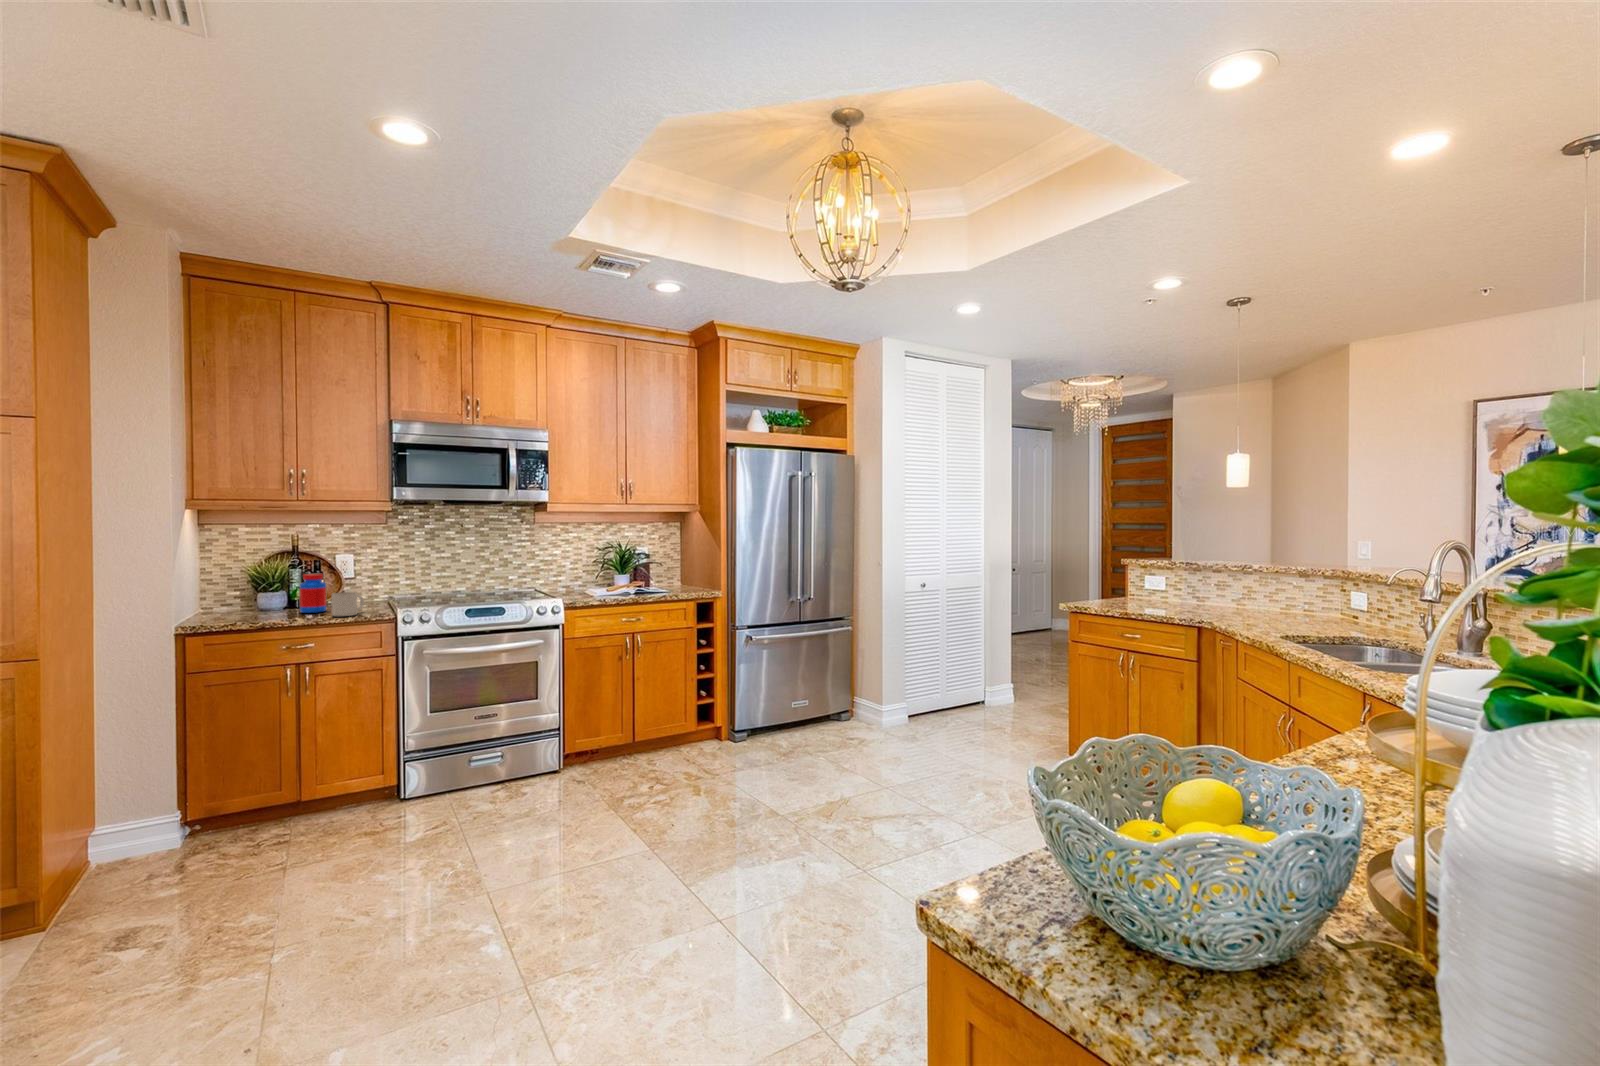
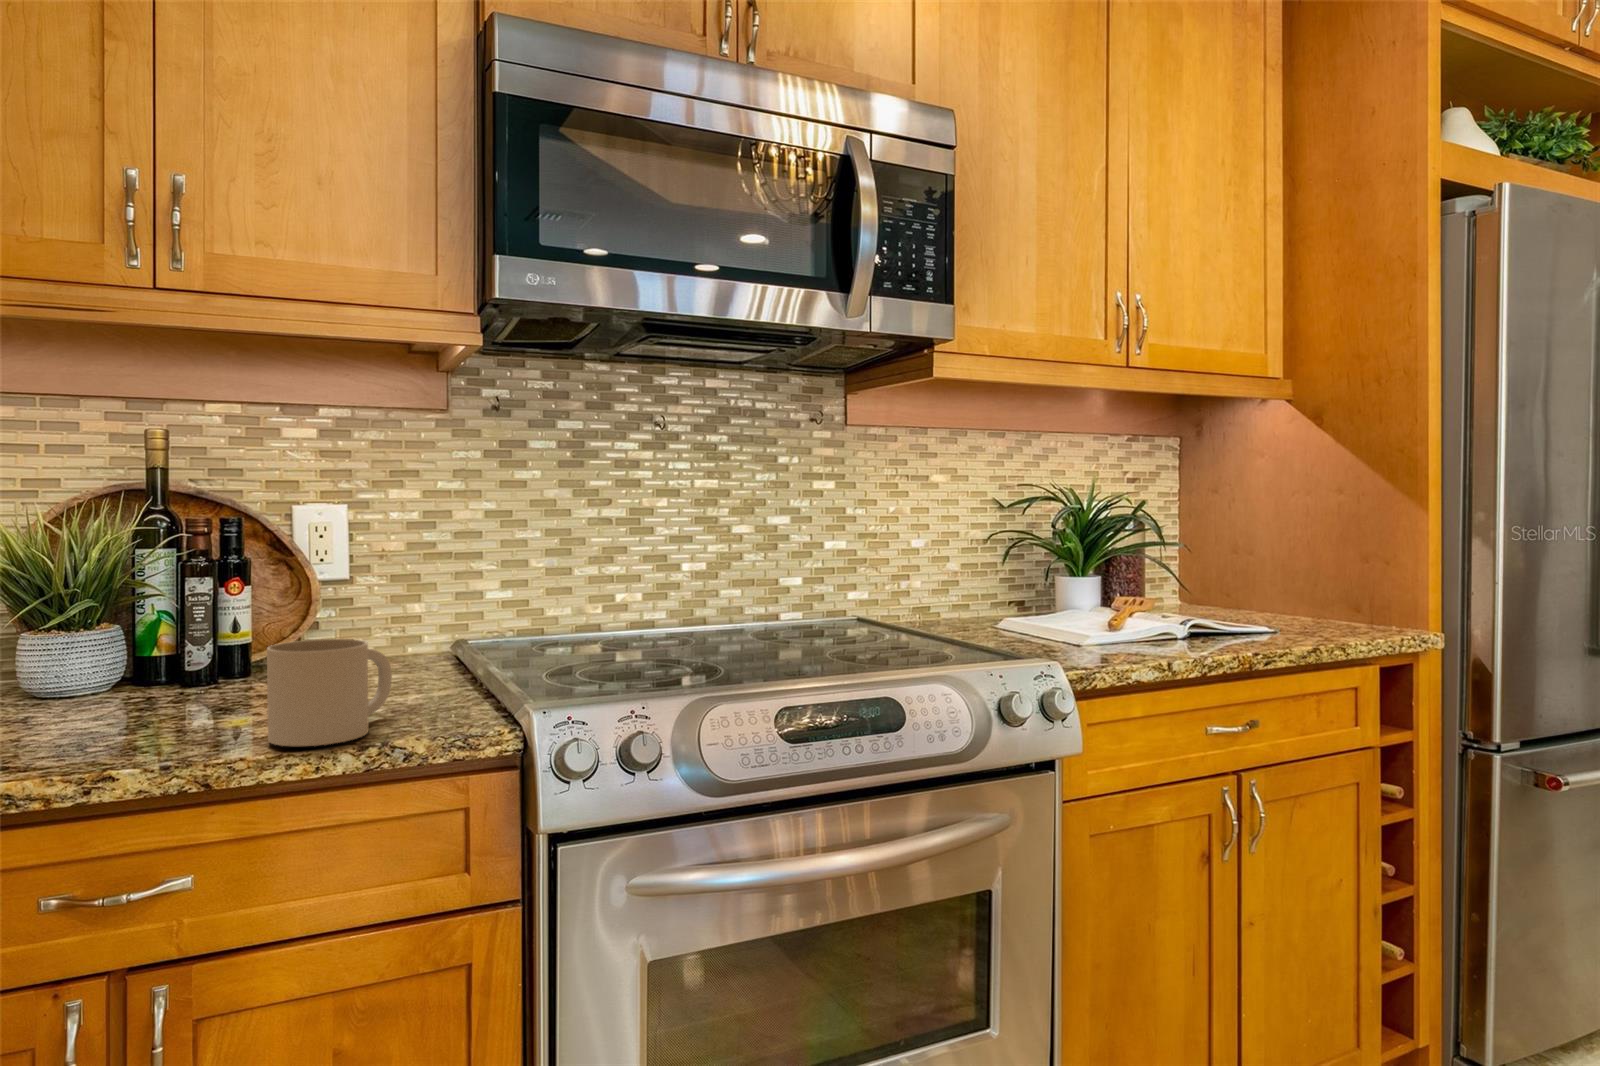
jar: present [300,574,327,613] -> none [151,563,254,720]

